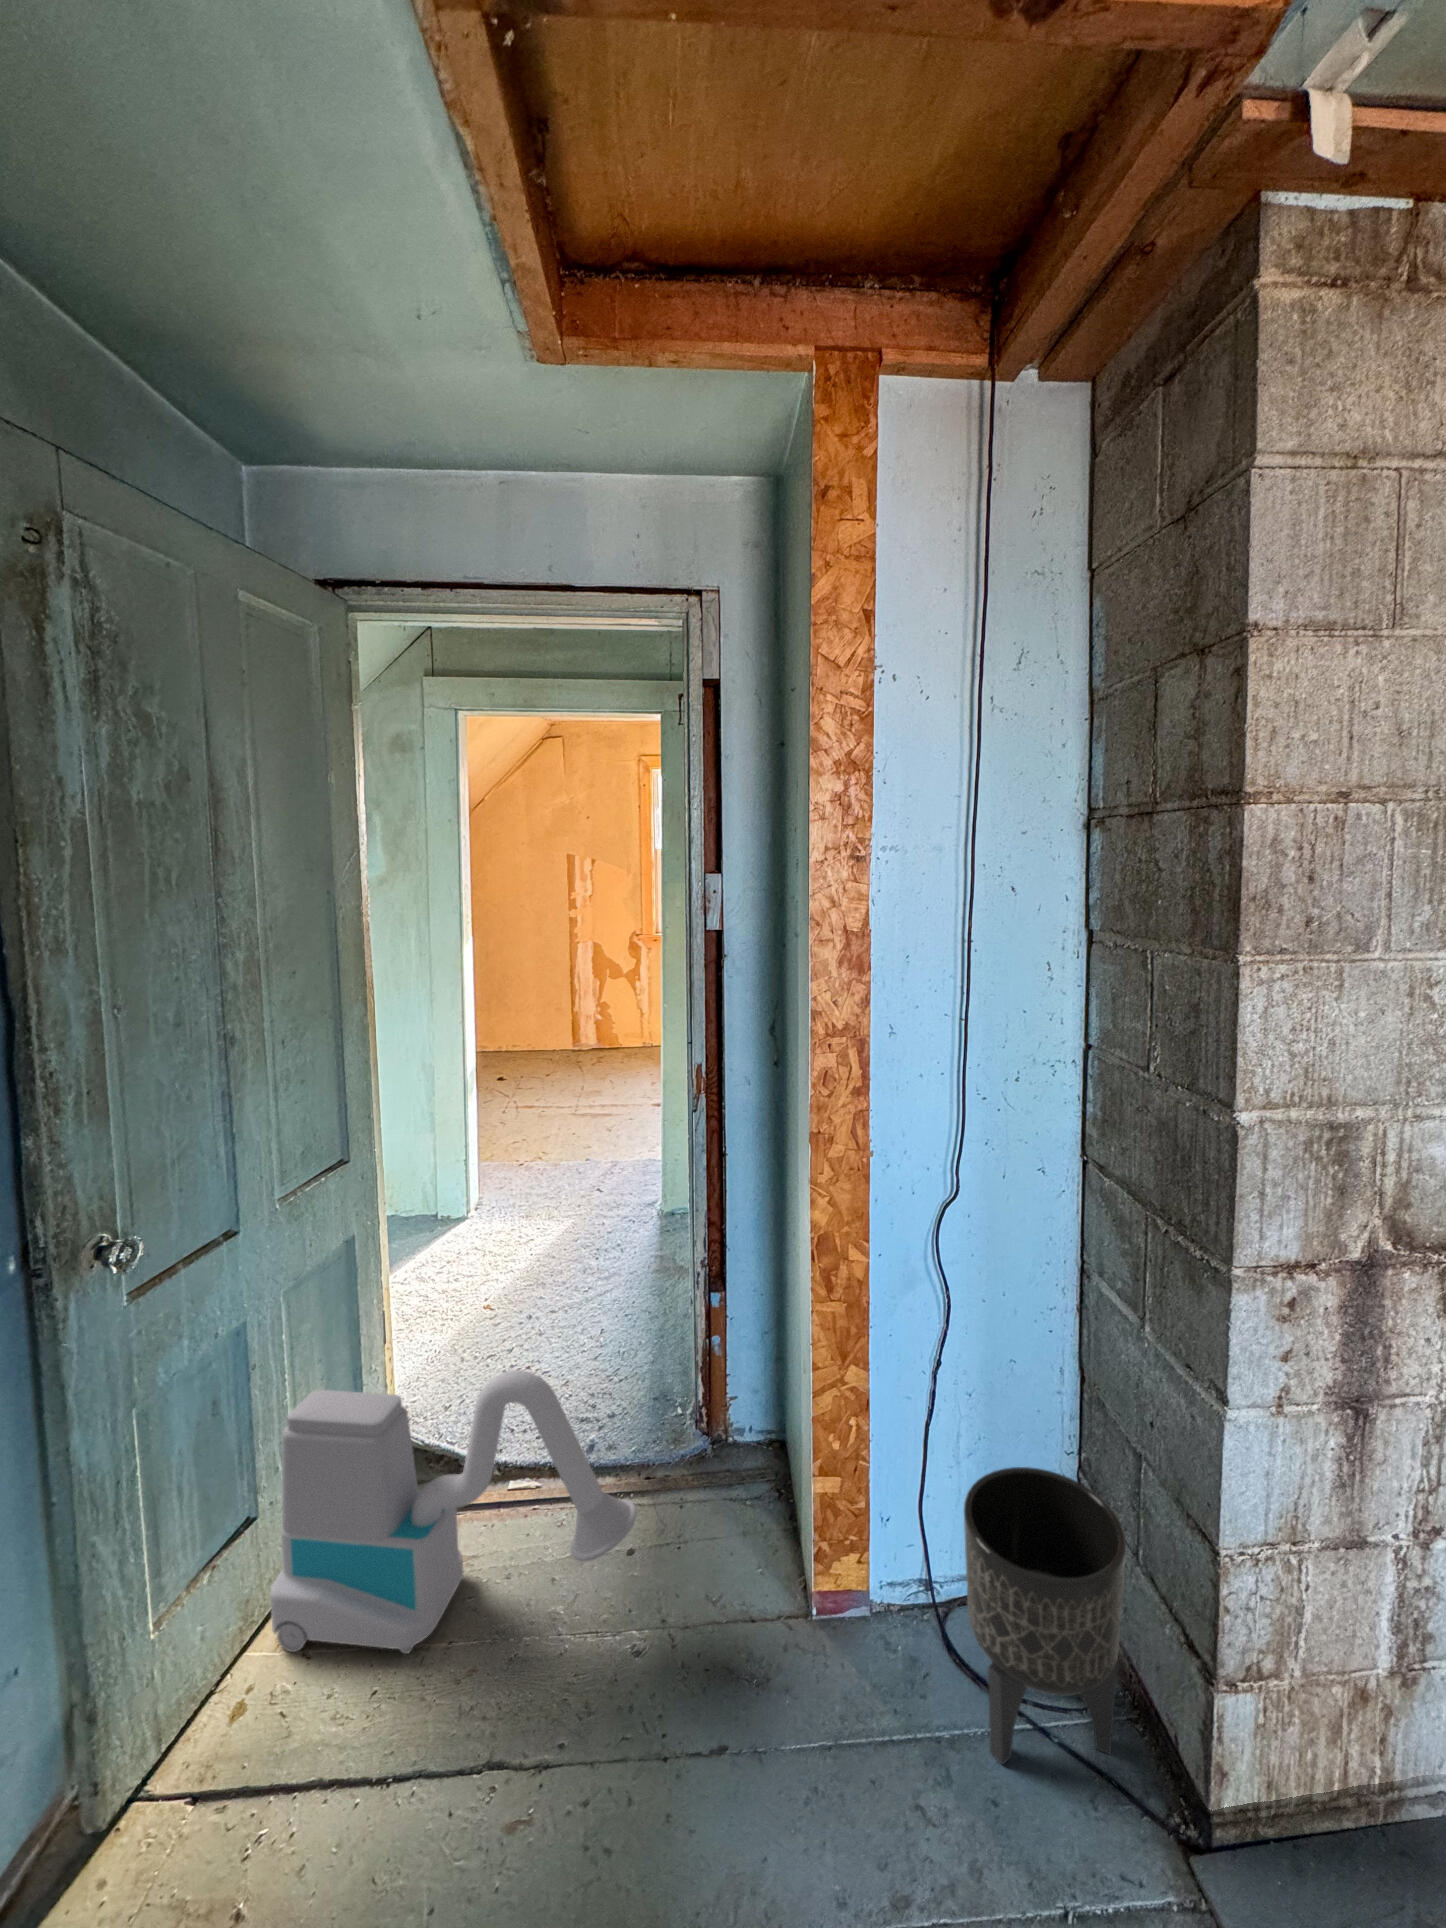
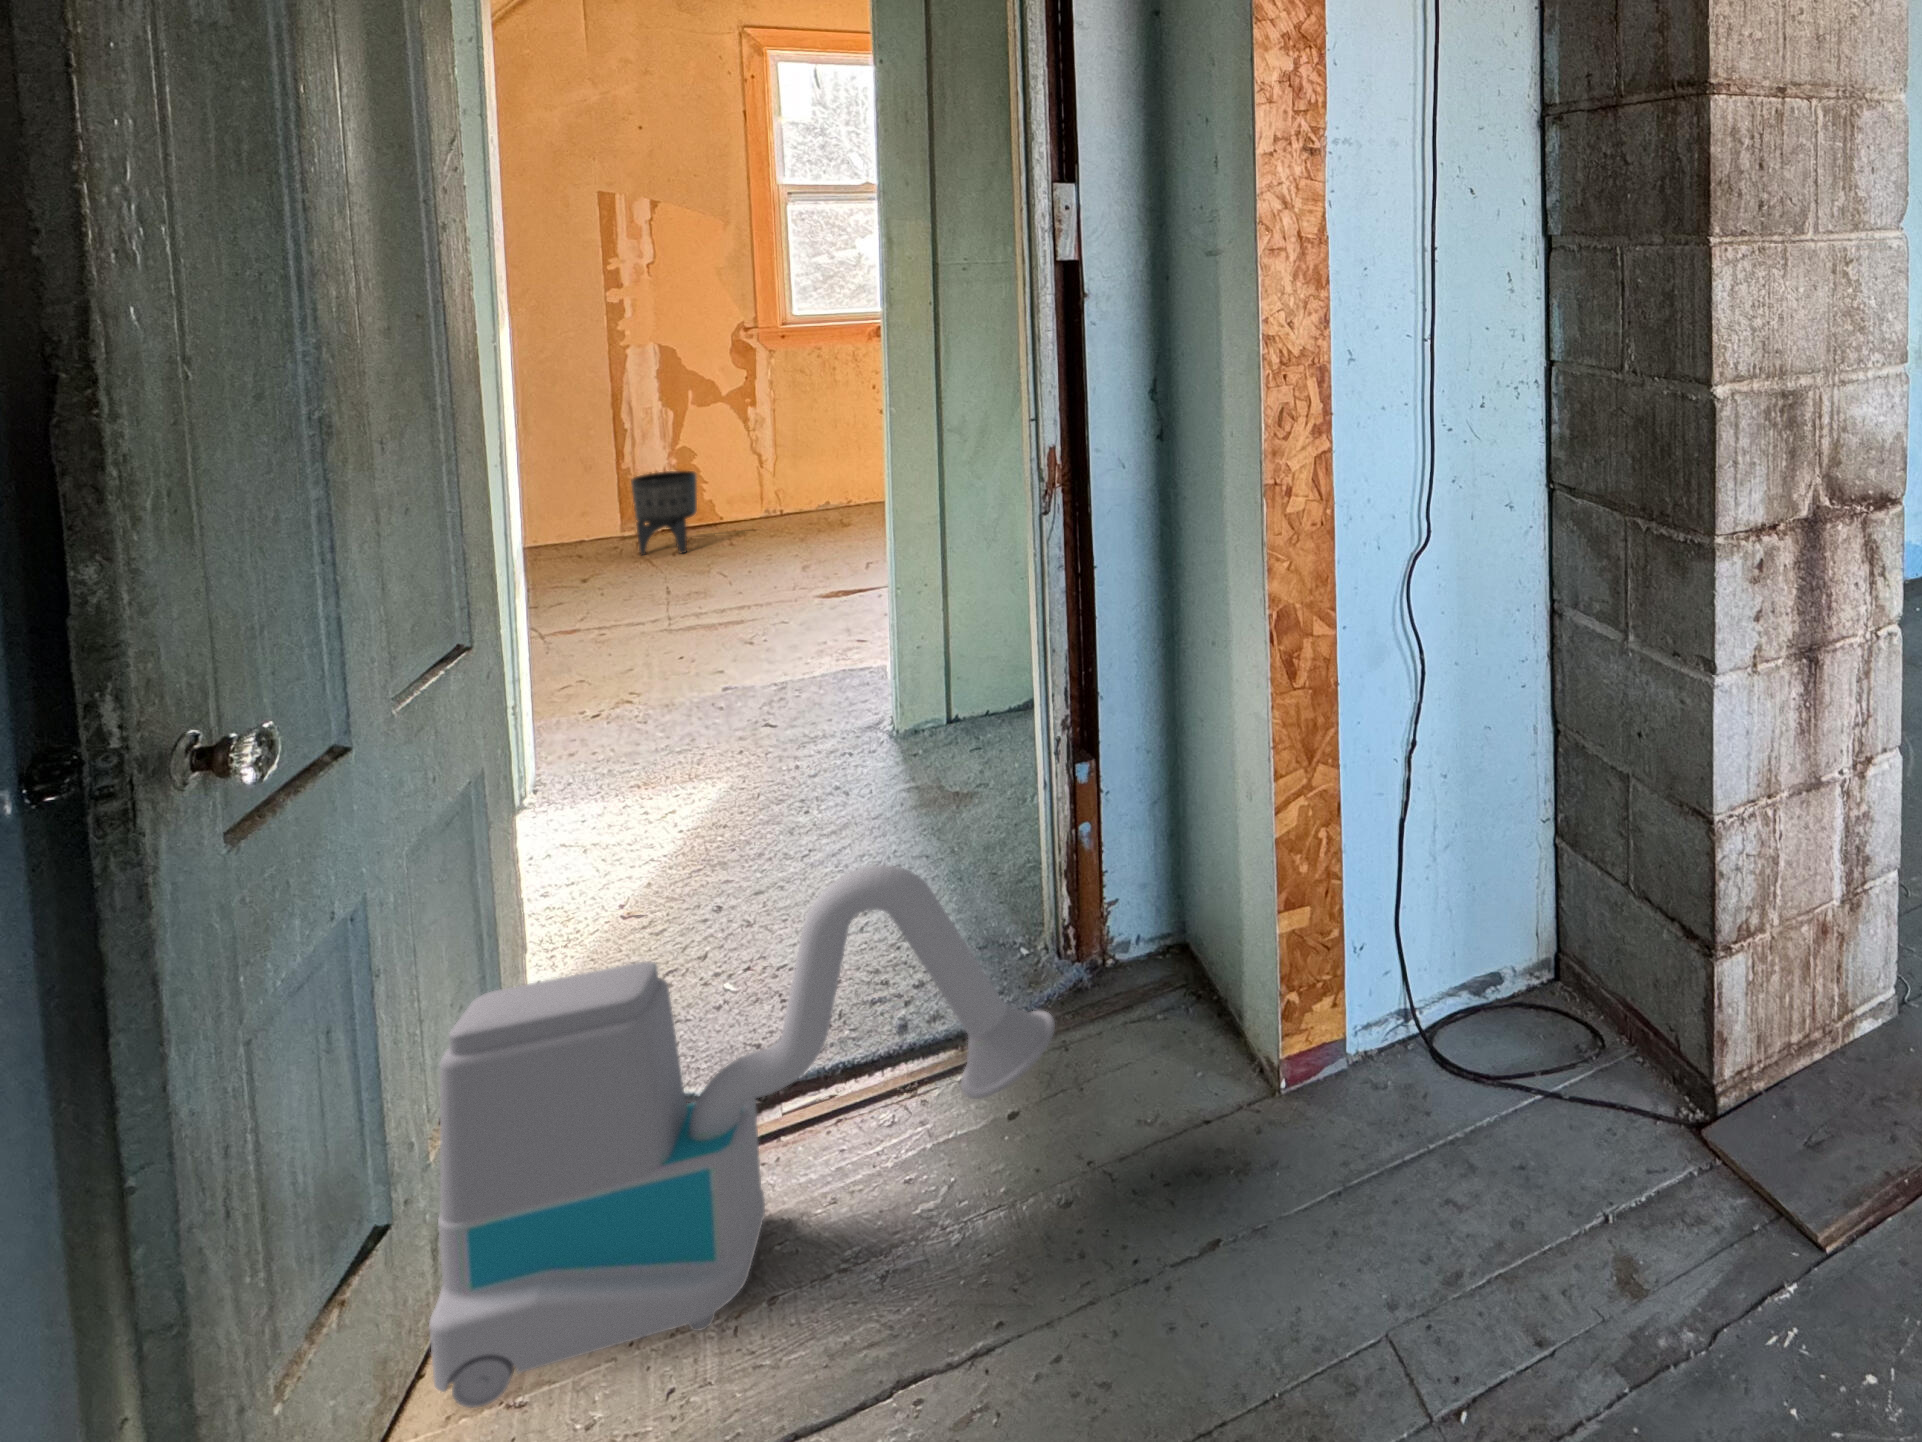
planter: present [964,1467,1126,1765] -> present [631,471,697,555]

